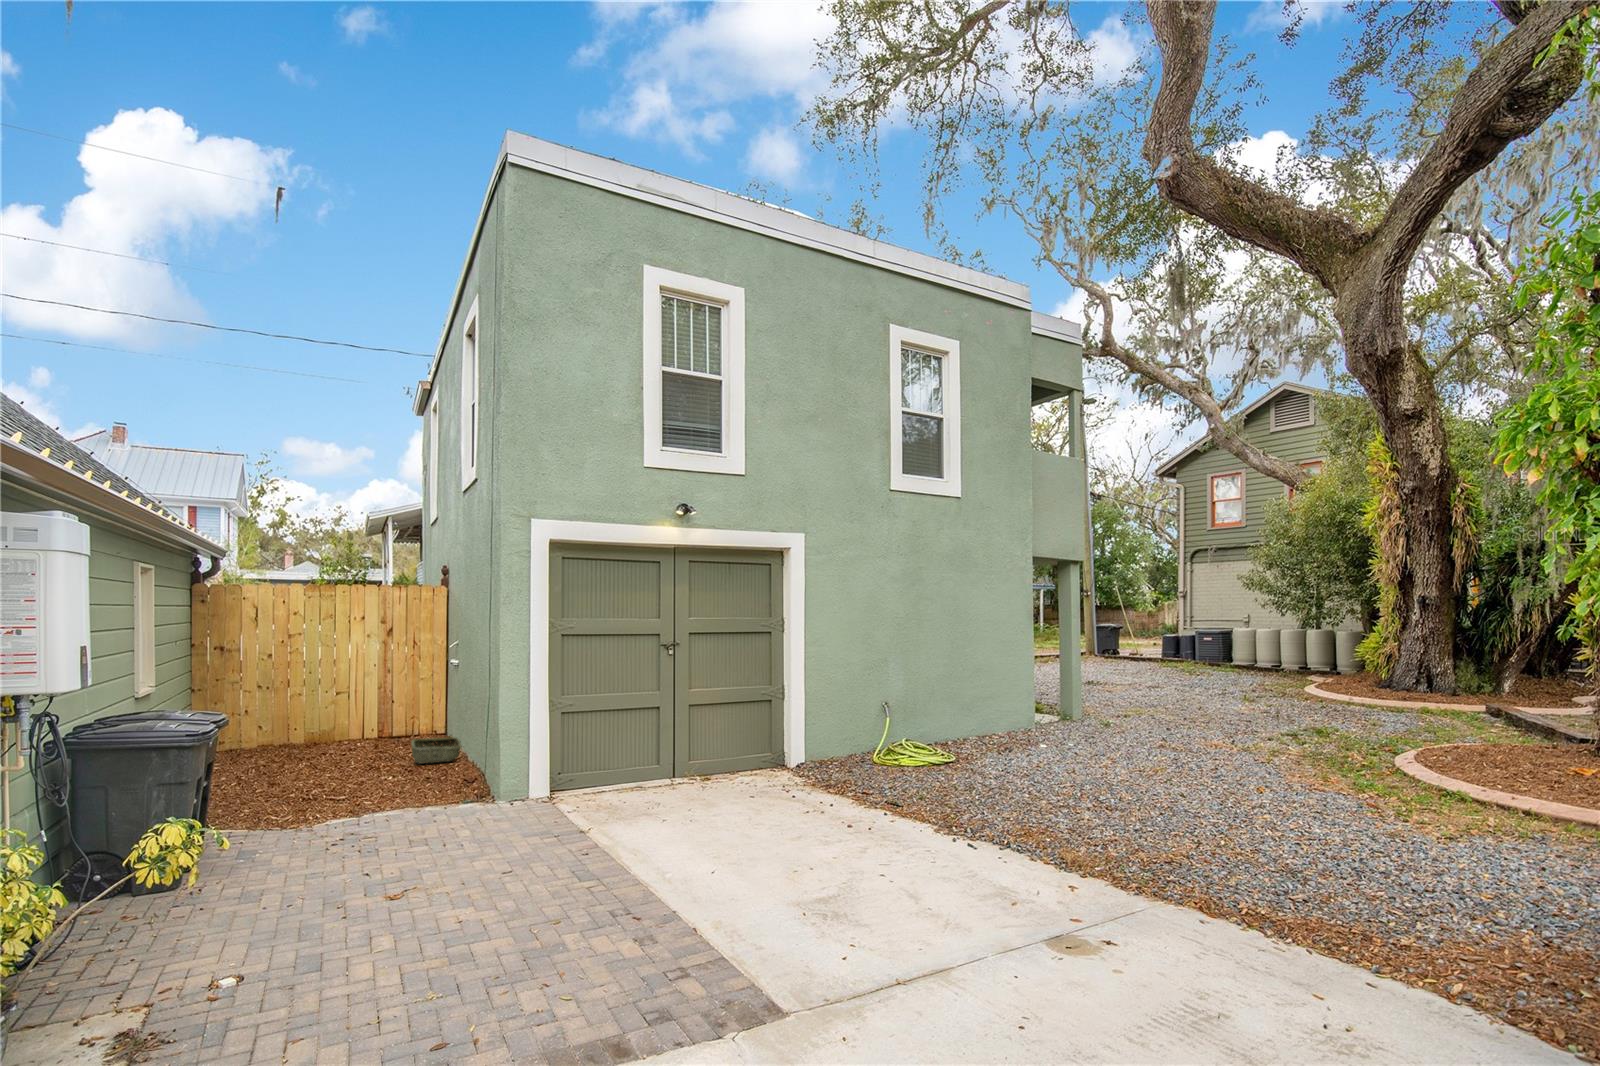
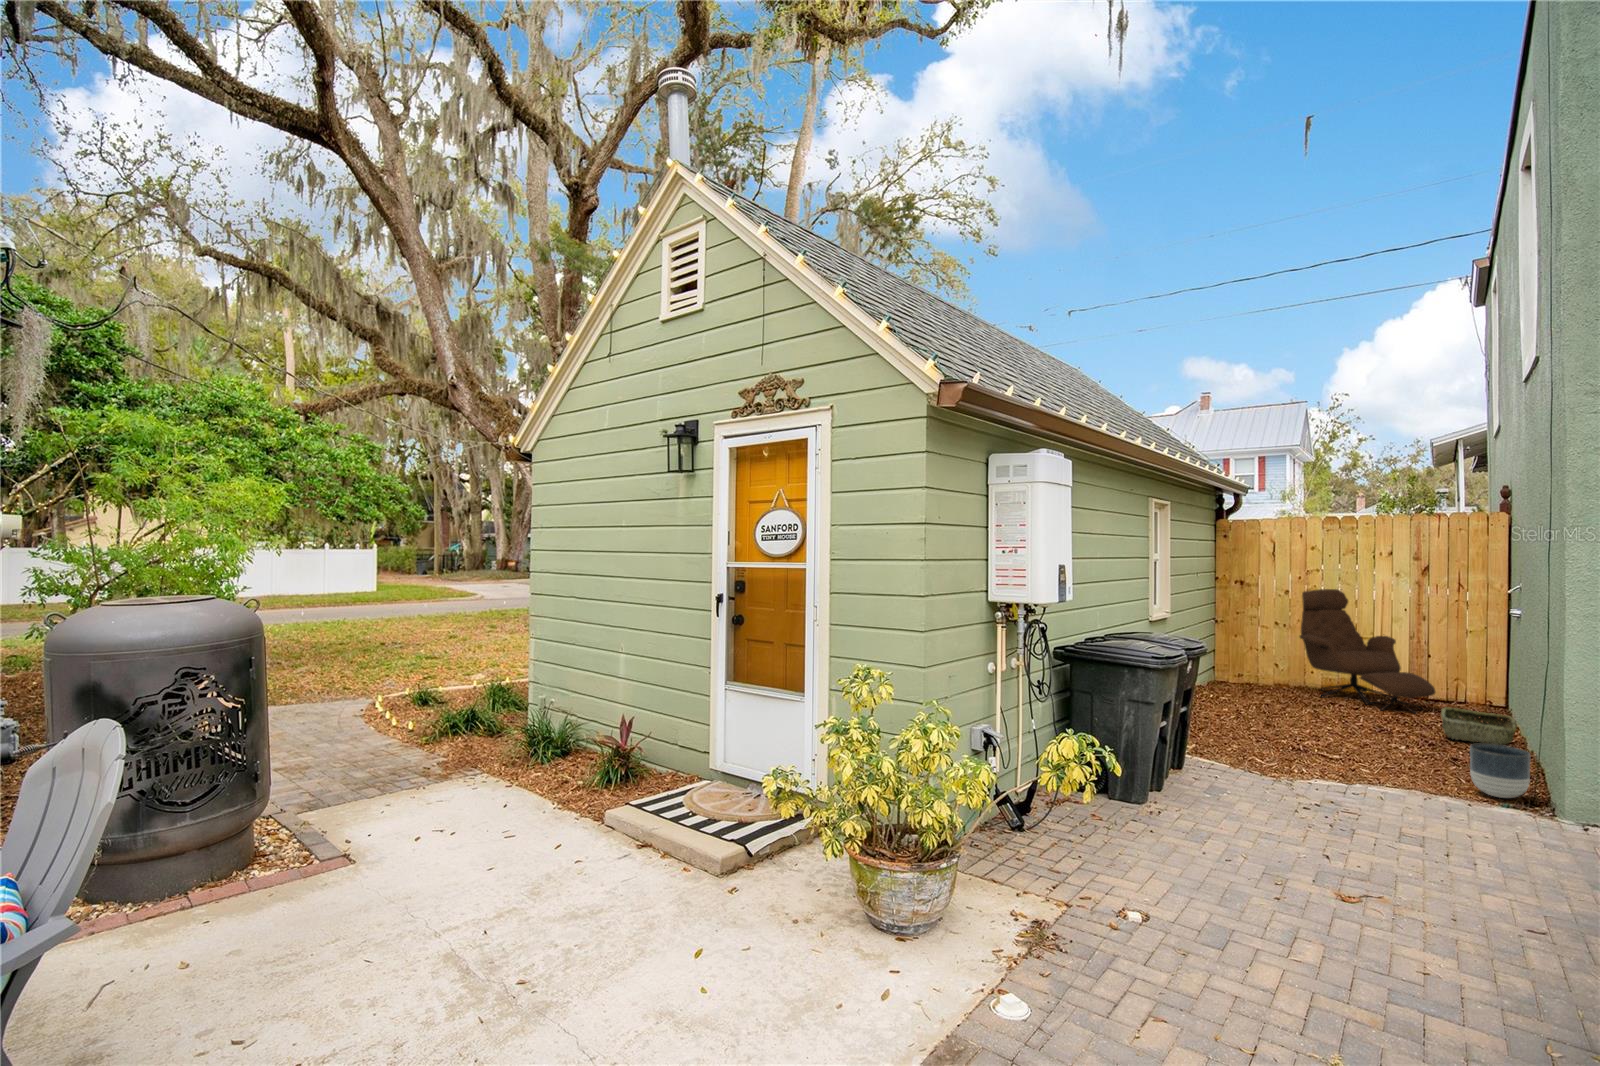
lounge chair: none [285,651,400,755] -> present [1300,589,1435,714]
planter: none [445,756,482,796] -> present [1470,744,1530,798]

